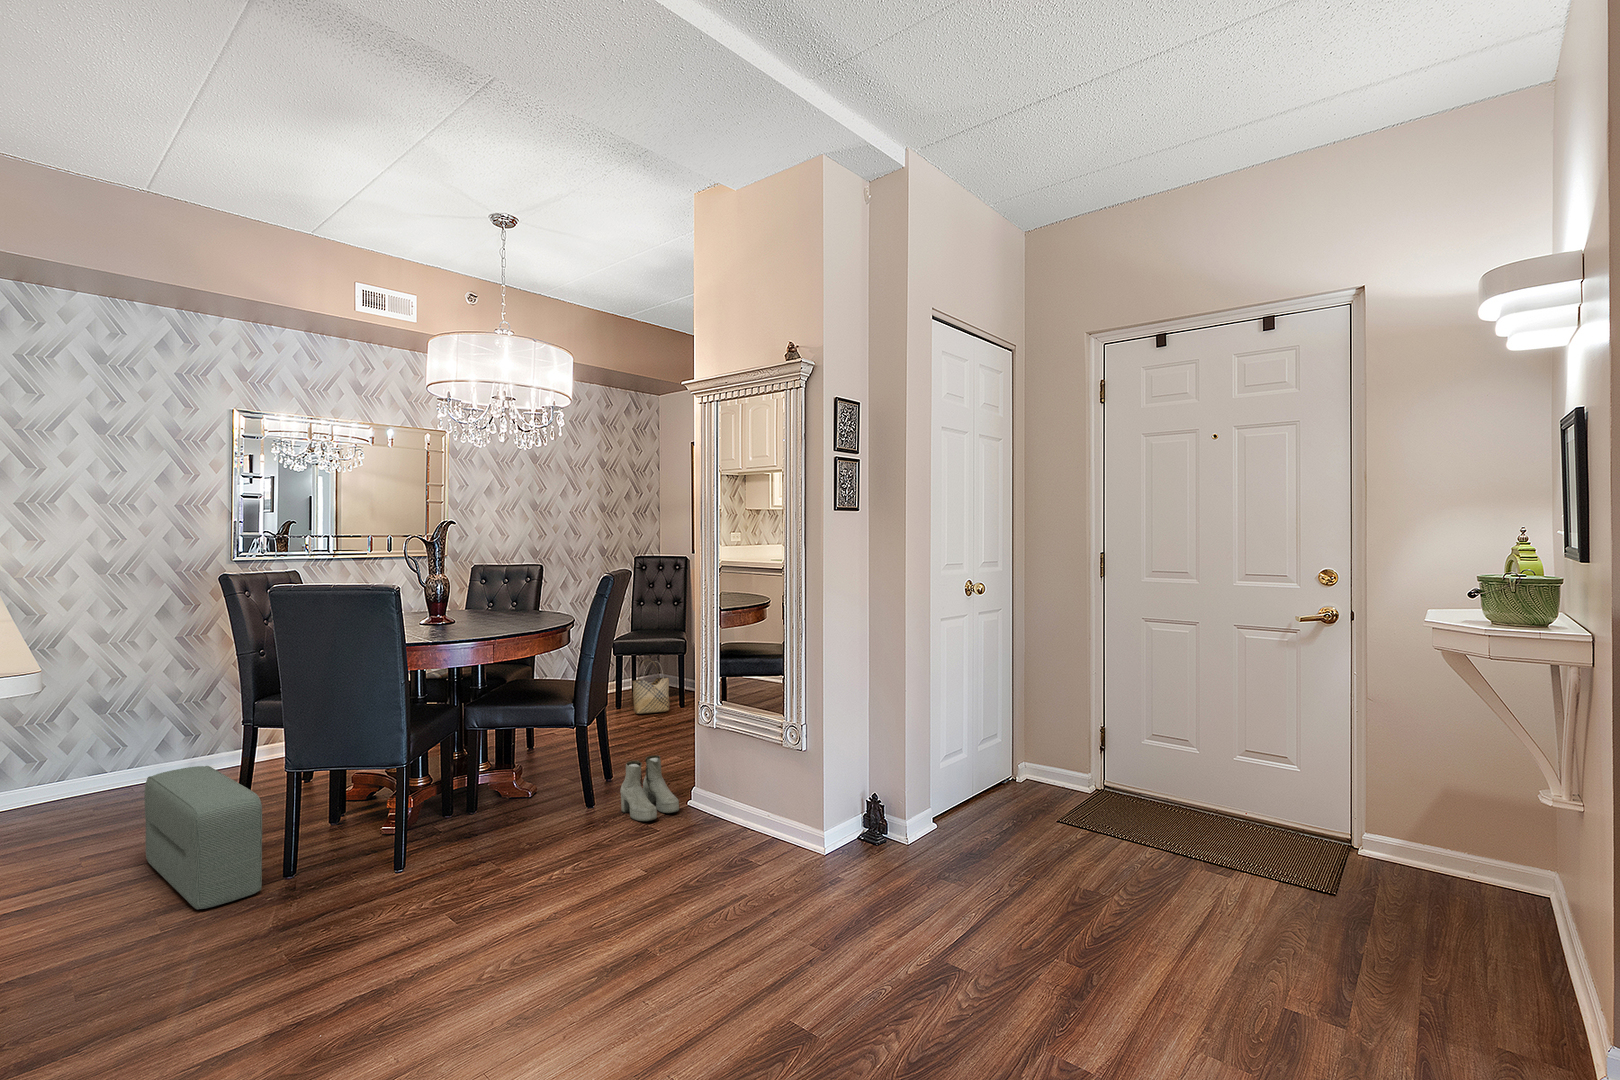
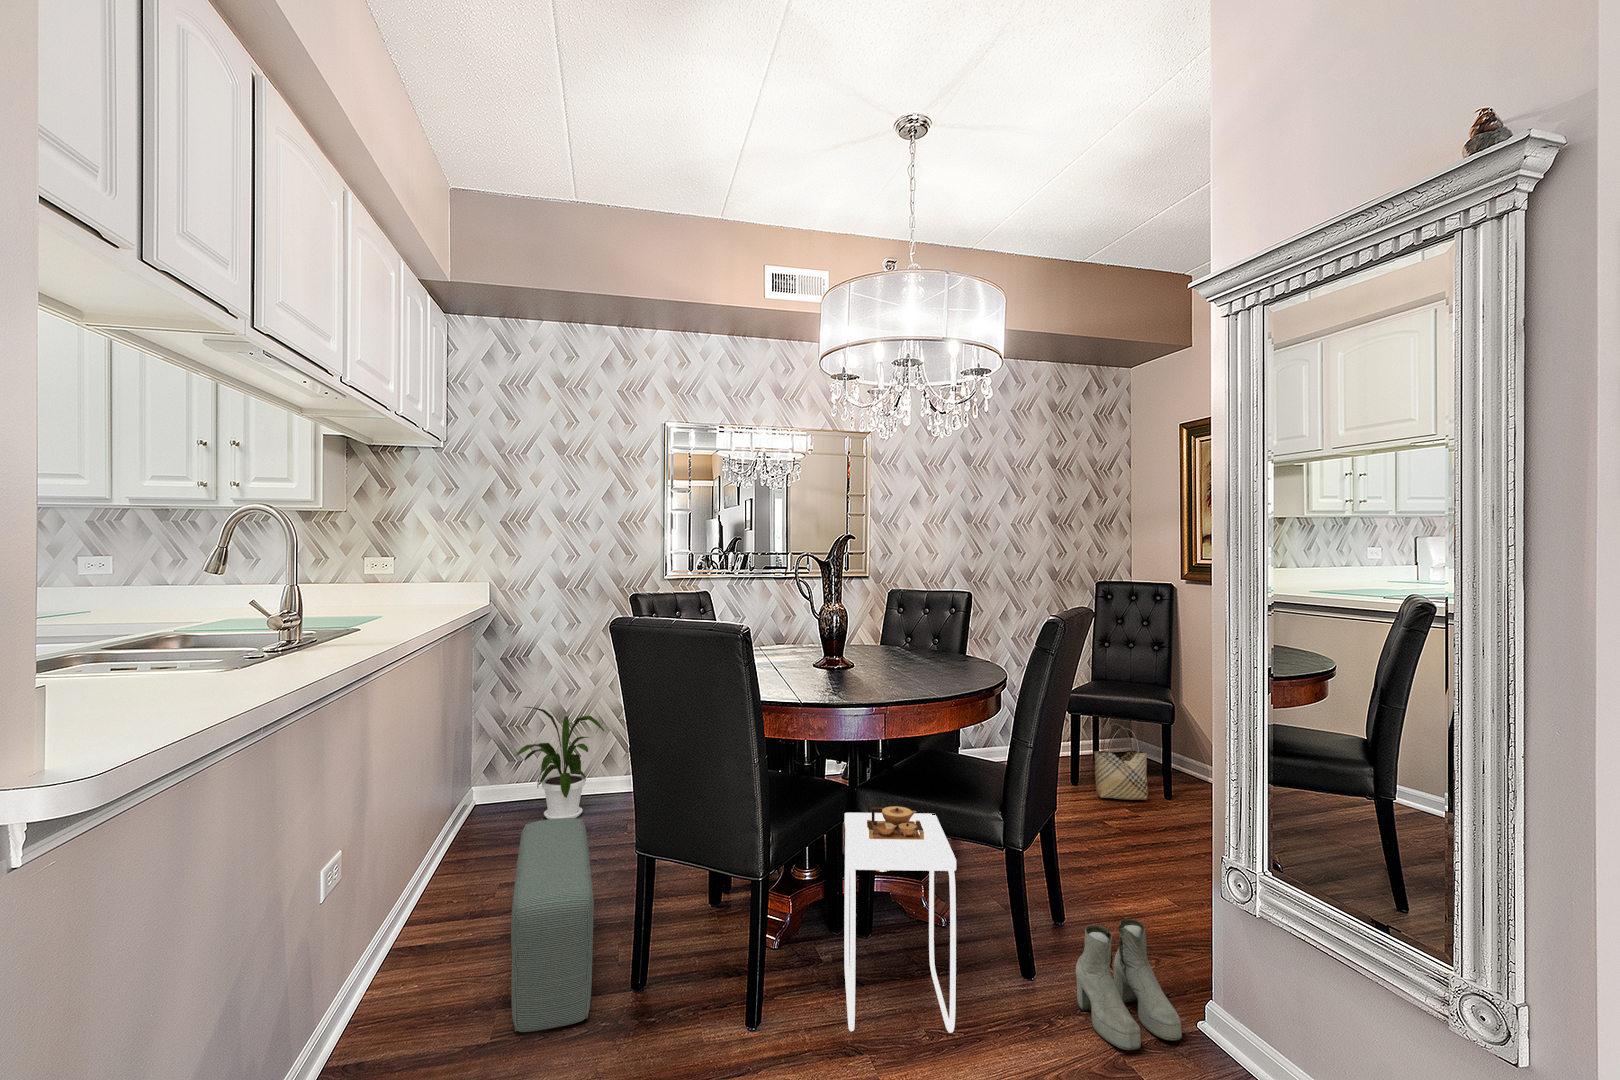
house plant: none [68,693,180,801] -> present [514,707,604,819]
side table: none [462,707,548,851] -> present [844,806,956,1033]

